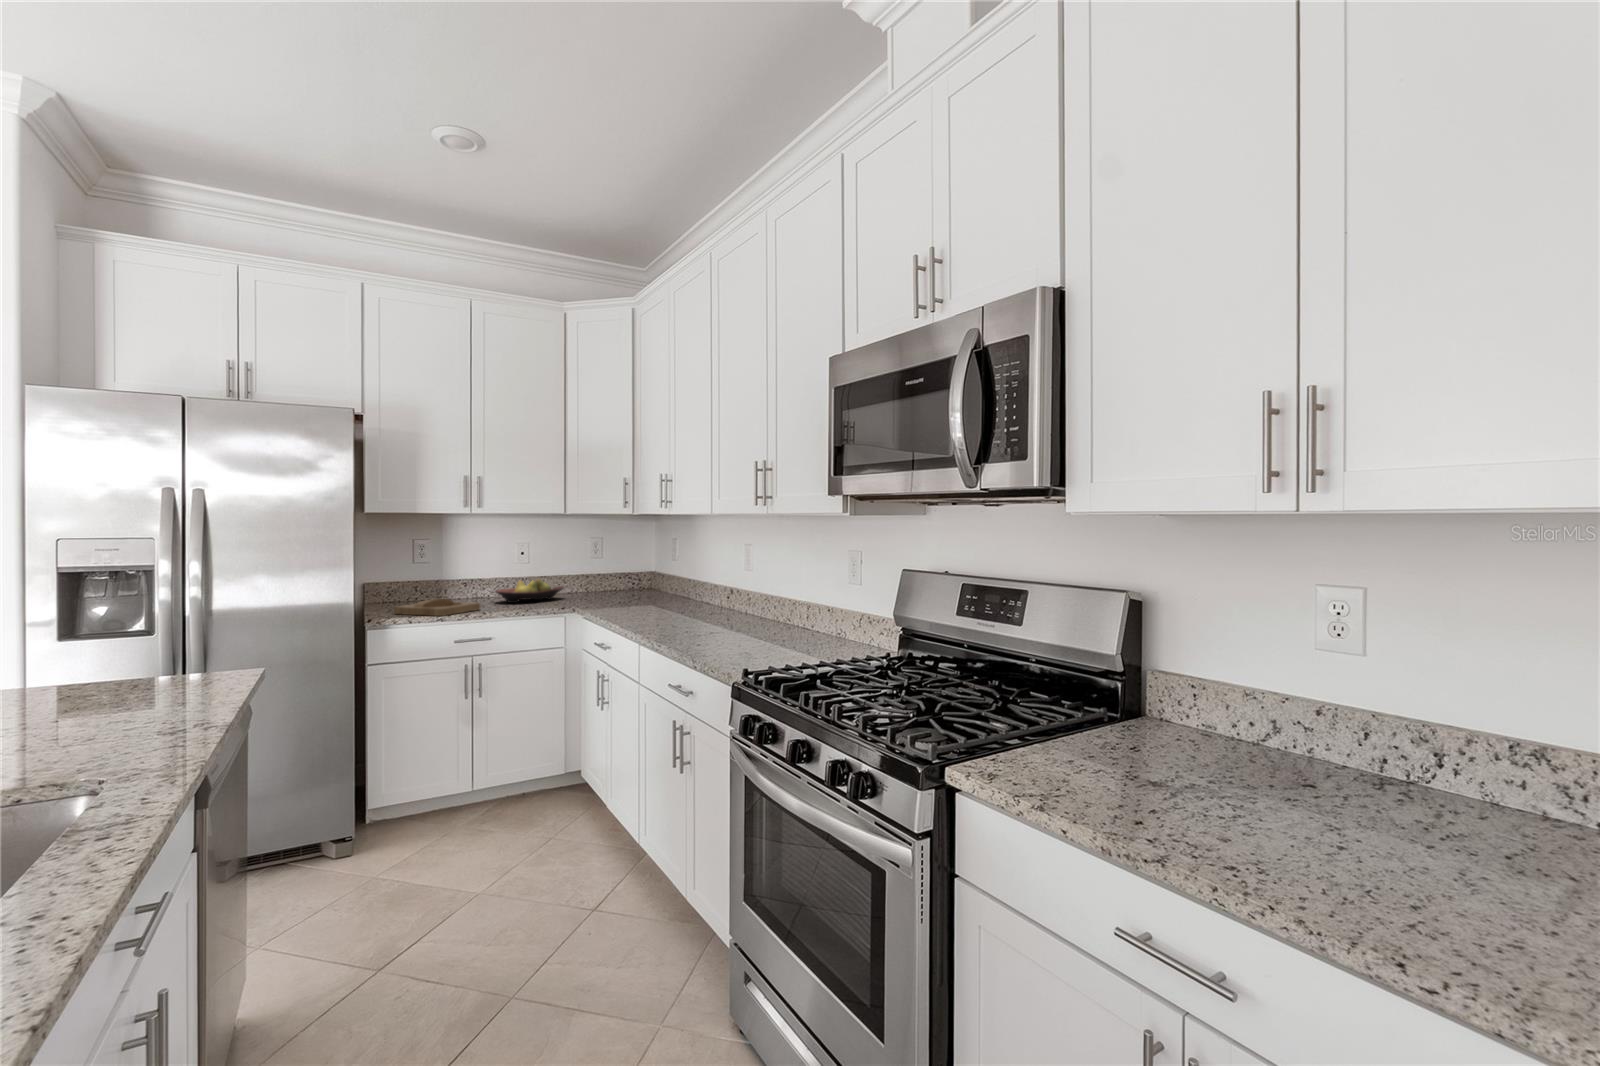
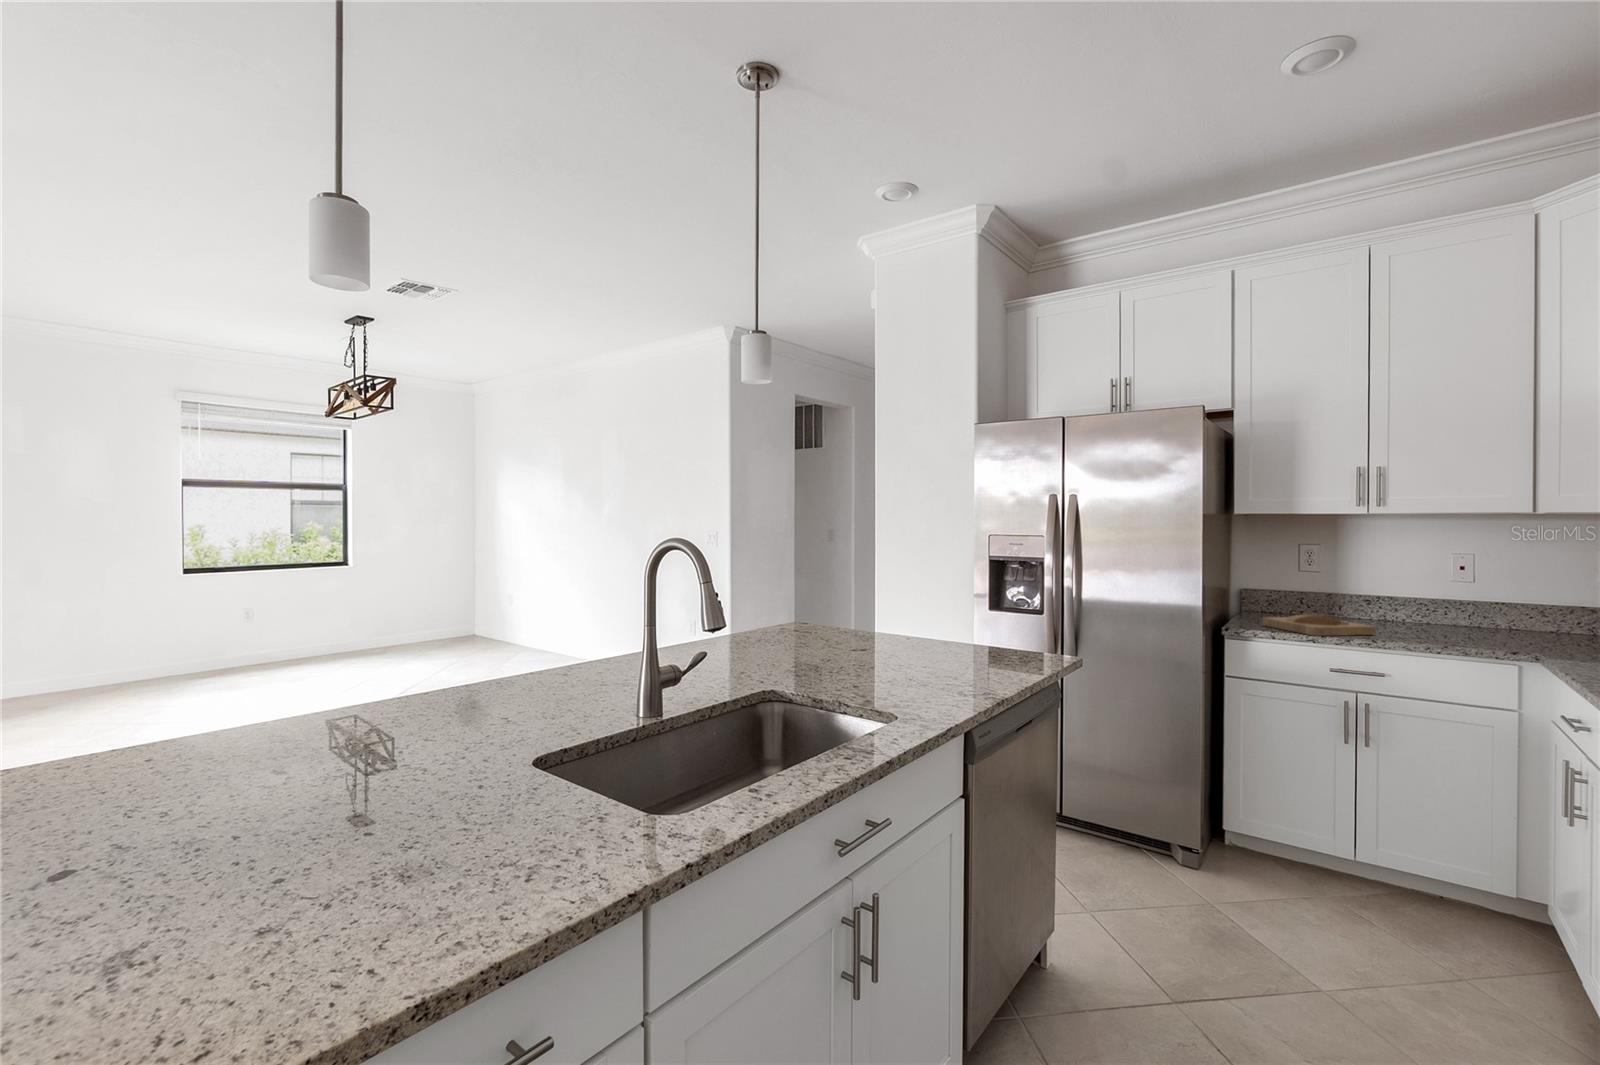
fruit bowl: present [495,579,564,603] -> none [1410,603,1538,635]

